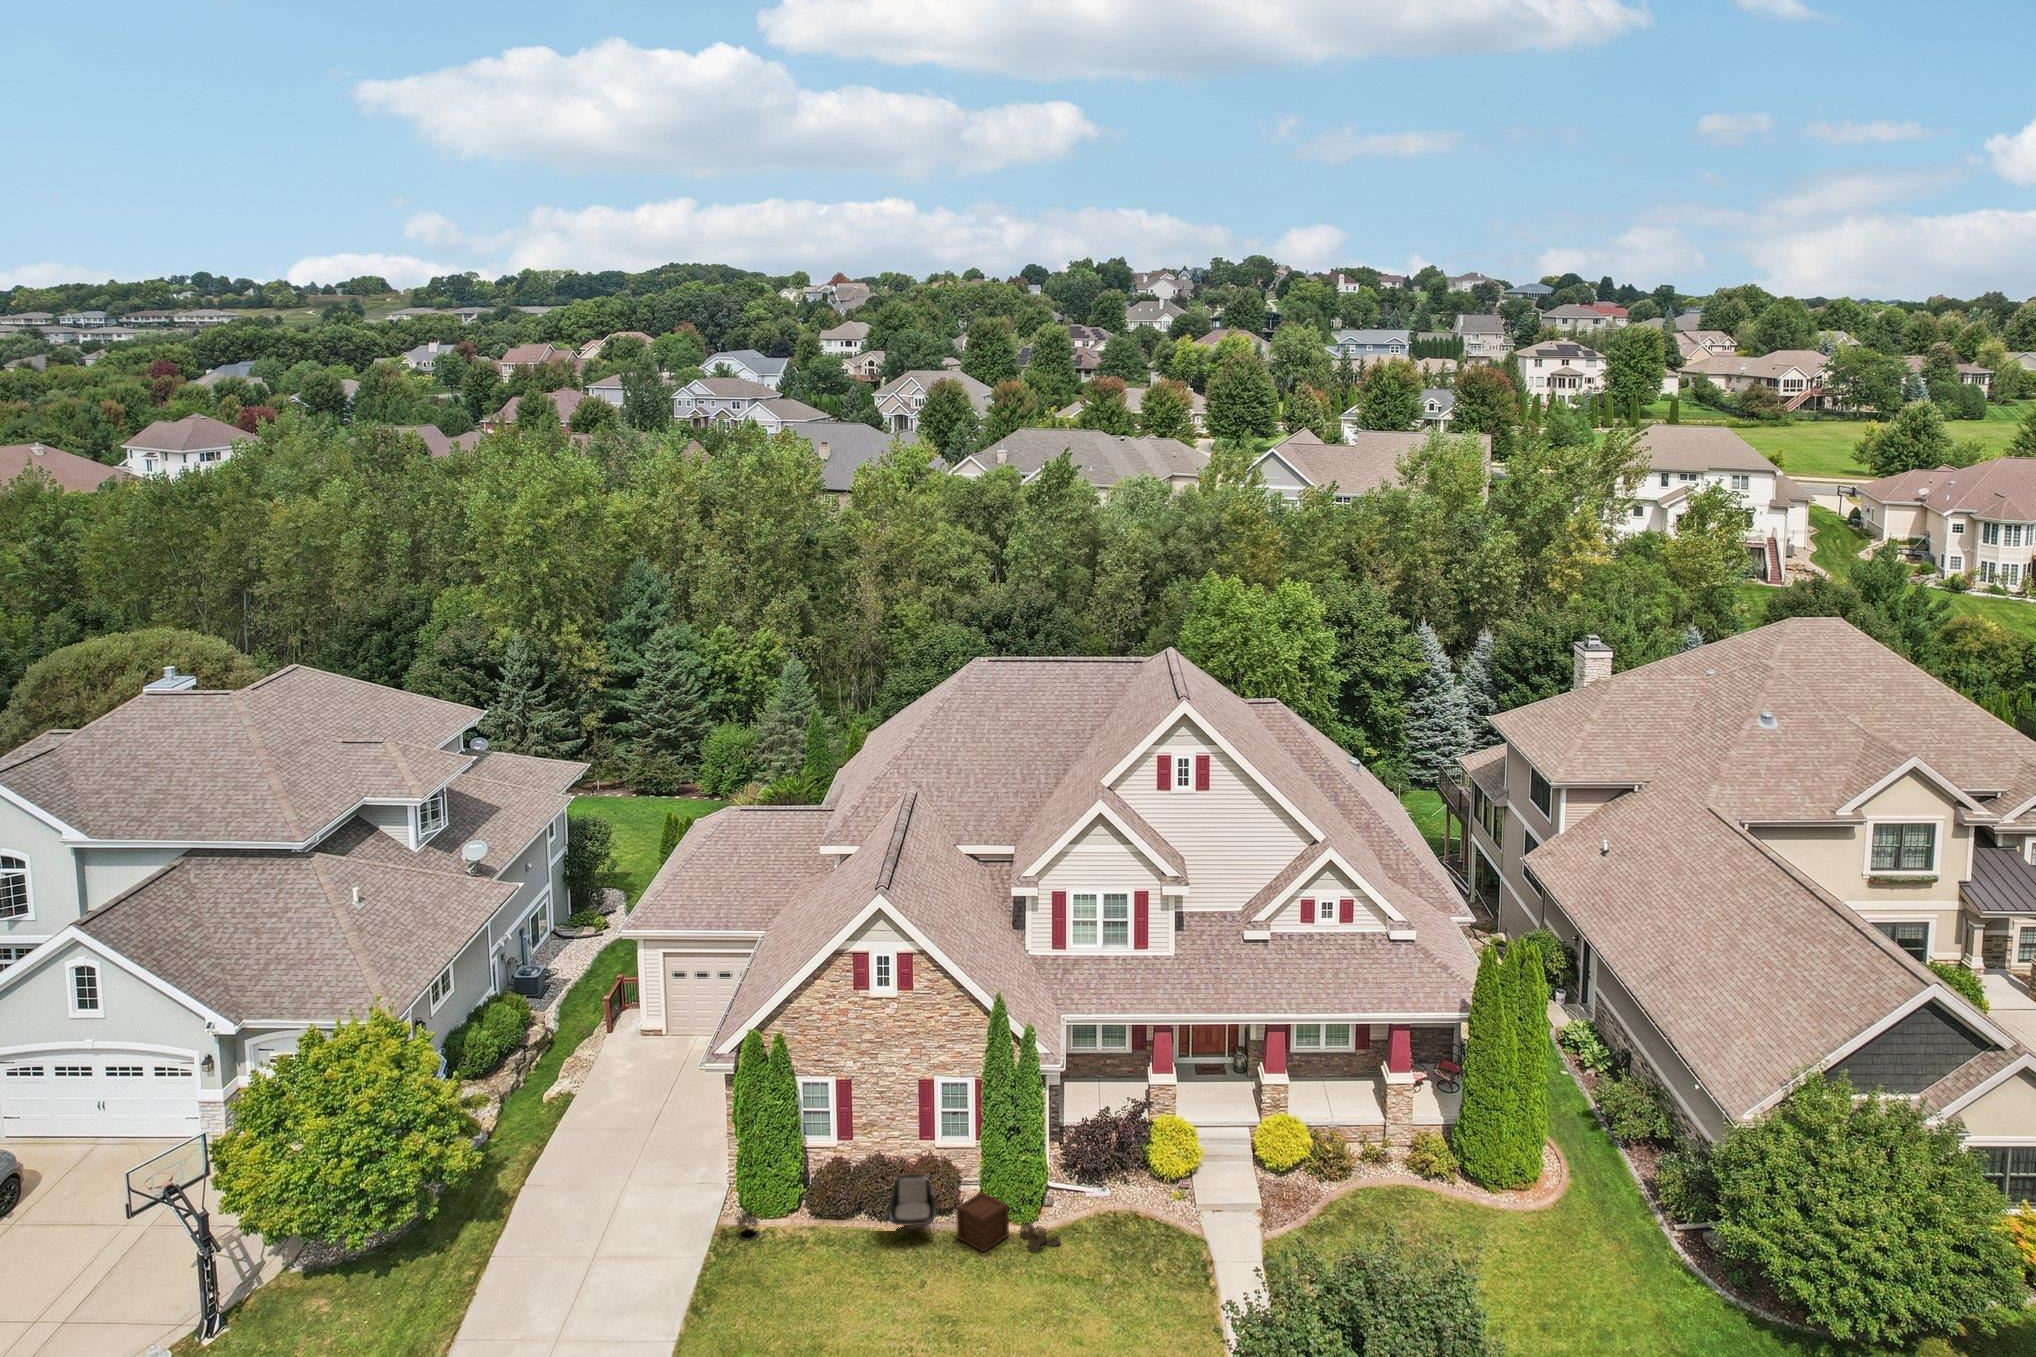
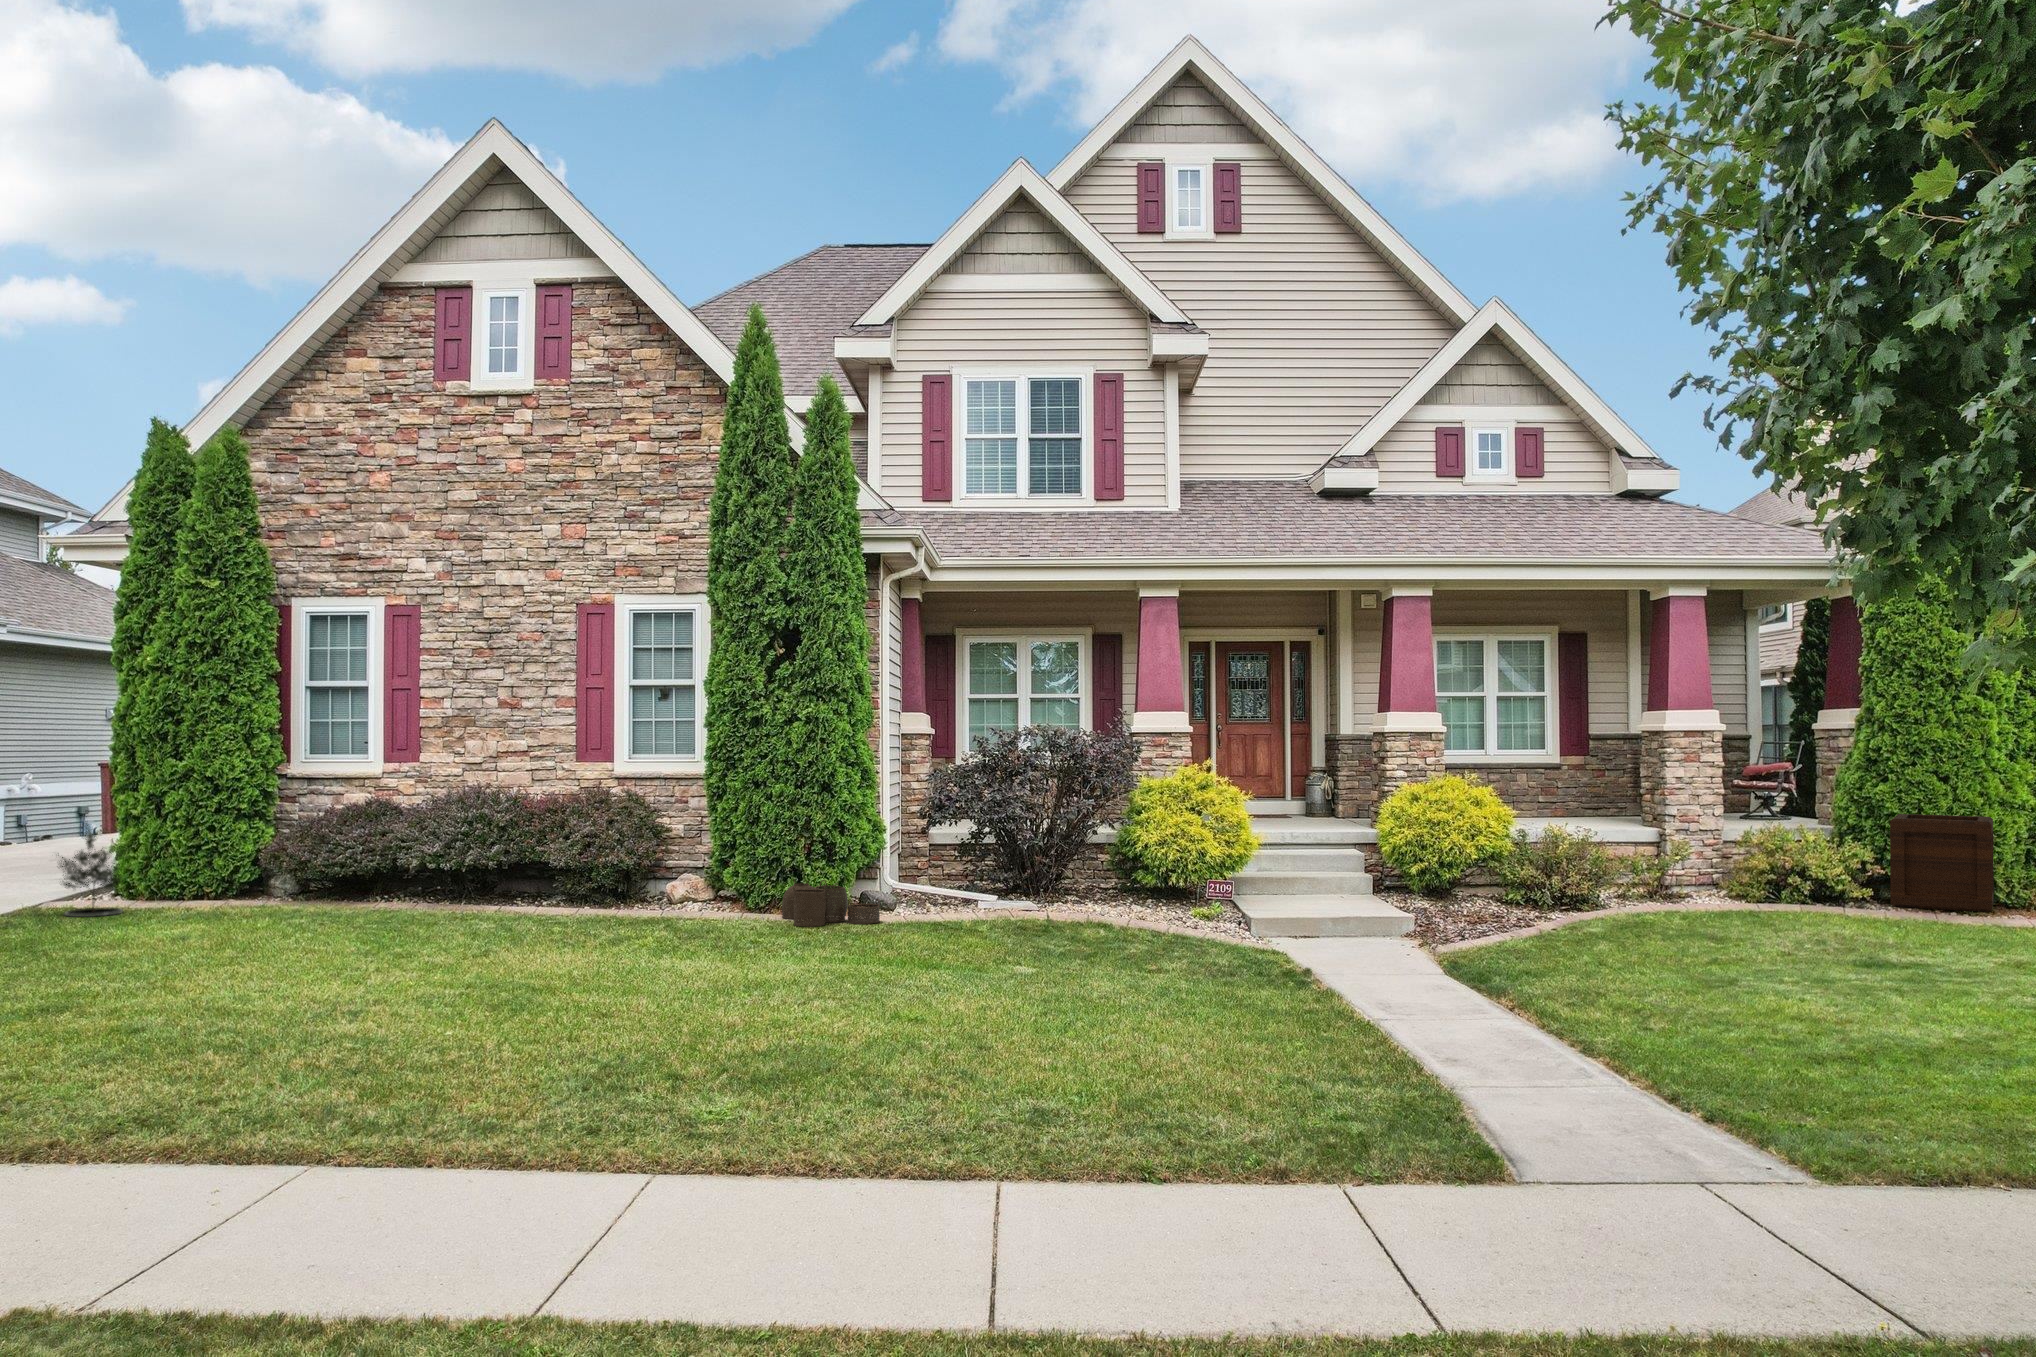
lounge chair: present [888,1174,937,1234] -> none [442,780,576,921]
wooden crate: present [956,1192,1009,1252] -> present [1890,814,1994,912]

